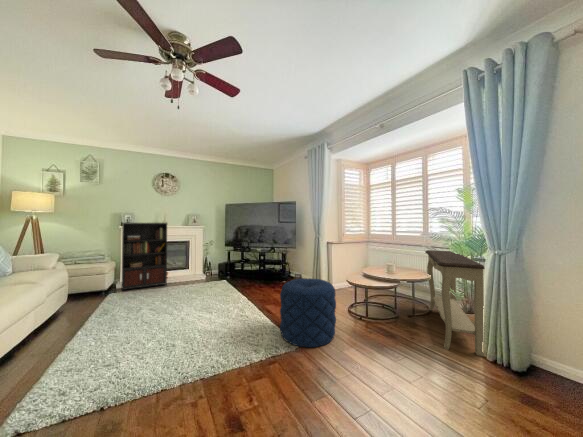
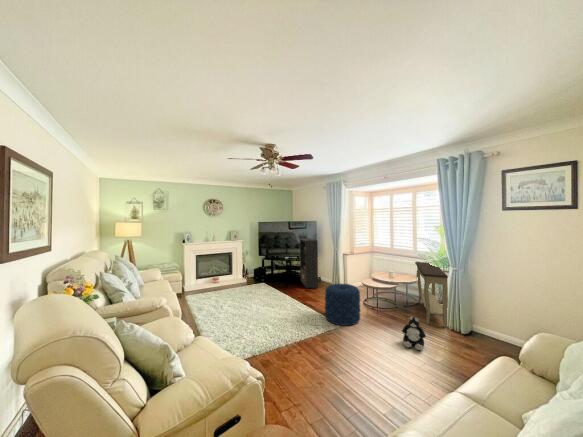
bookcase: present [122,223,167,290] -> present [300,238,318,288]
plush toy: none [402,337,450,411] -> present [402,316,426,350]

